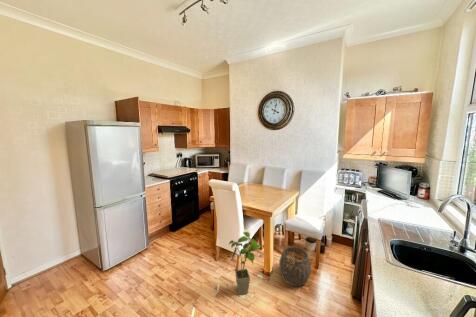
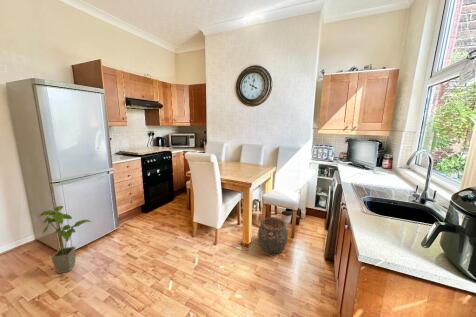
house plant: present [229,232,261,294] -> present [40,206,91,273]

